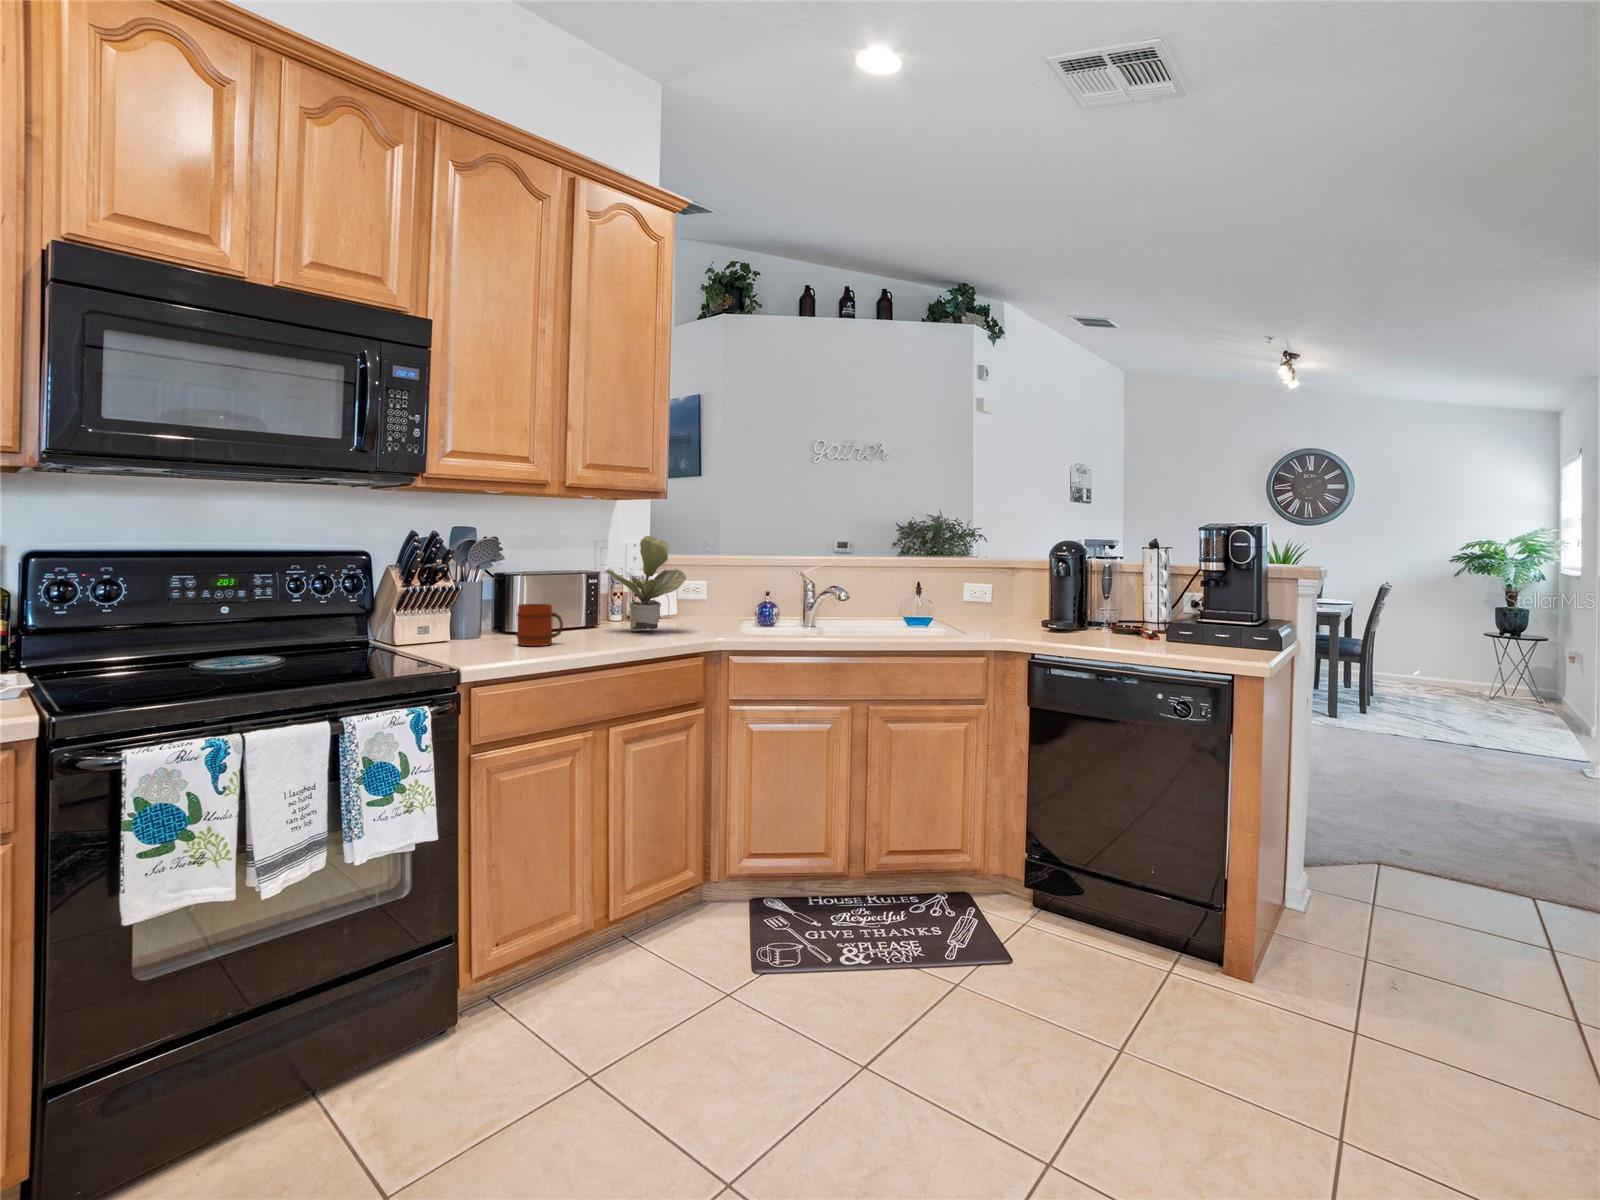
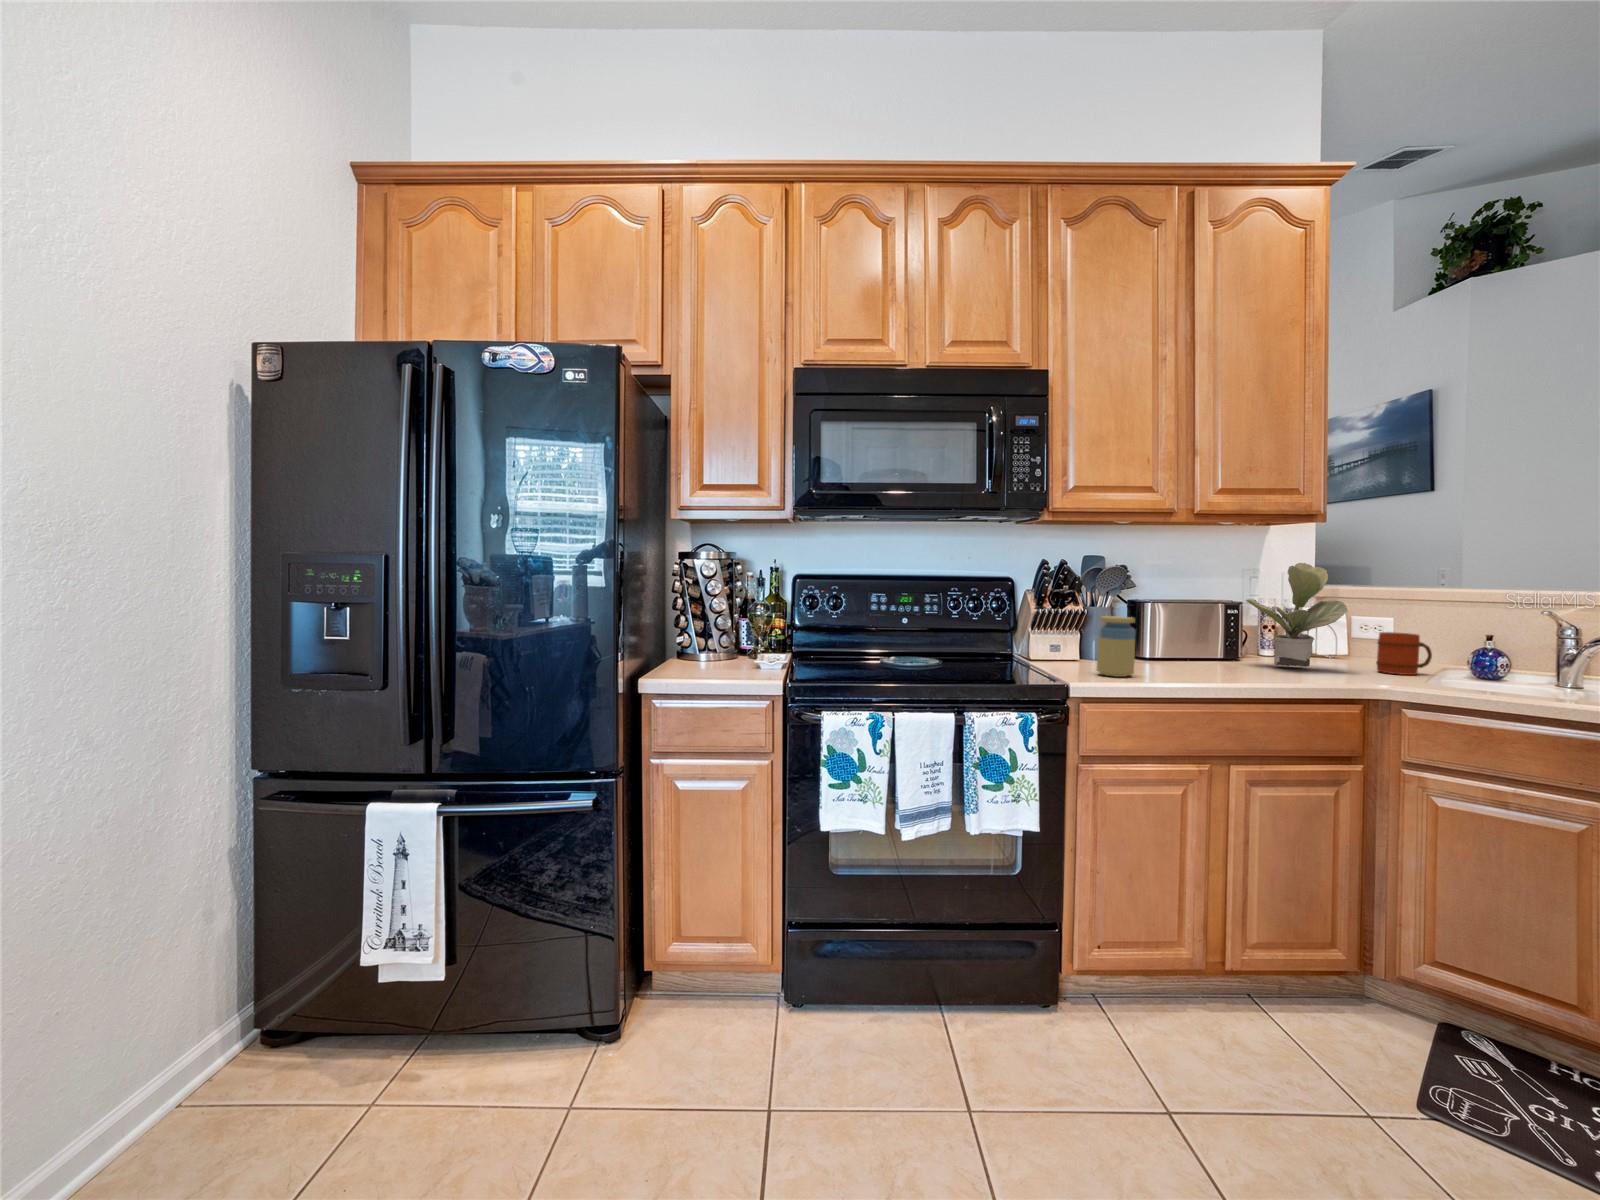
jar: none [481,593,521,657] -> present [1097,616,1136,677]
mug: present [516,604,563,646] -> present [1376,632,1432,675]

